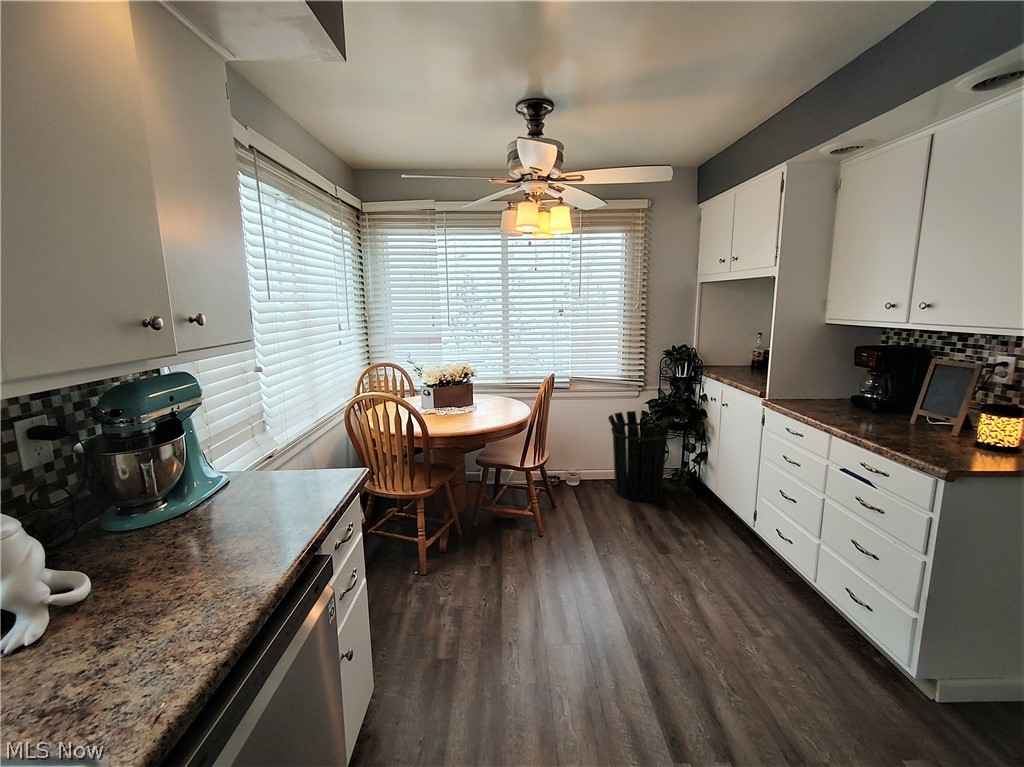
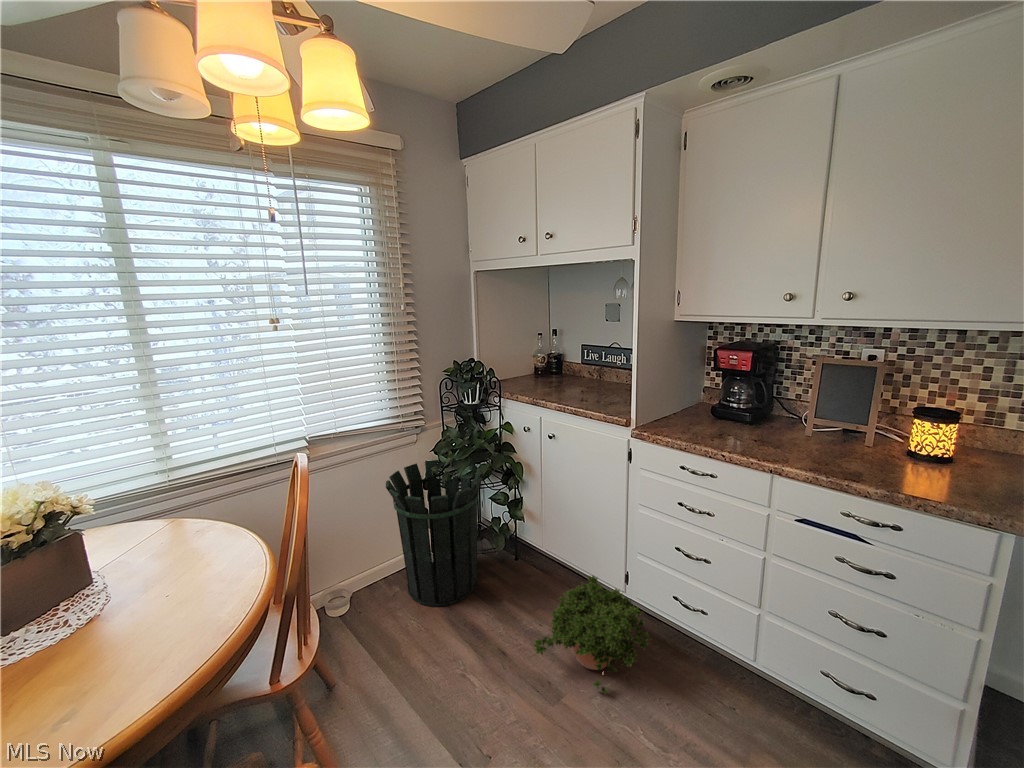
potted plant: none [661,496,748,560] -> present [533,575,650,694]

